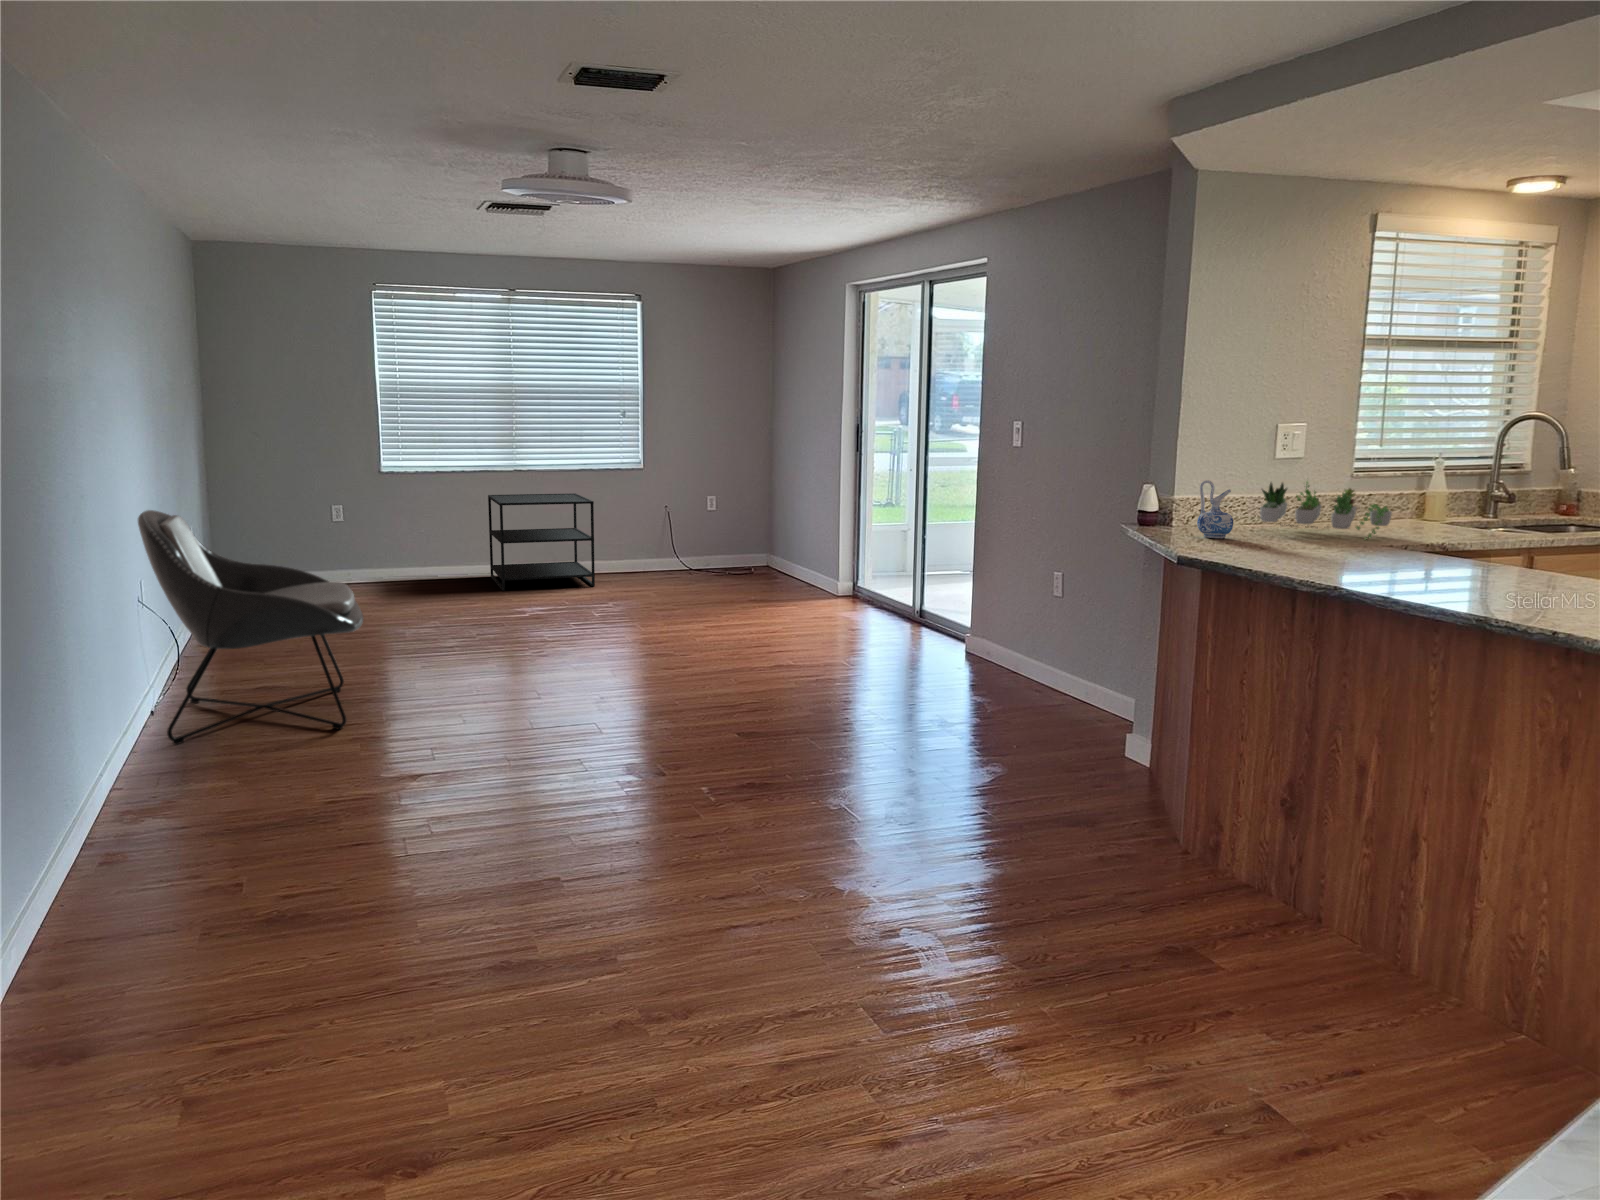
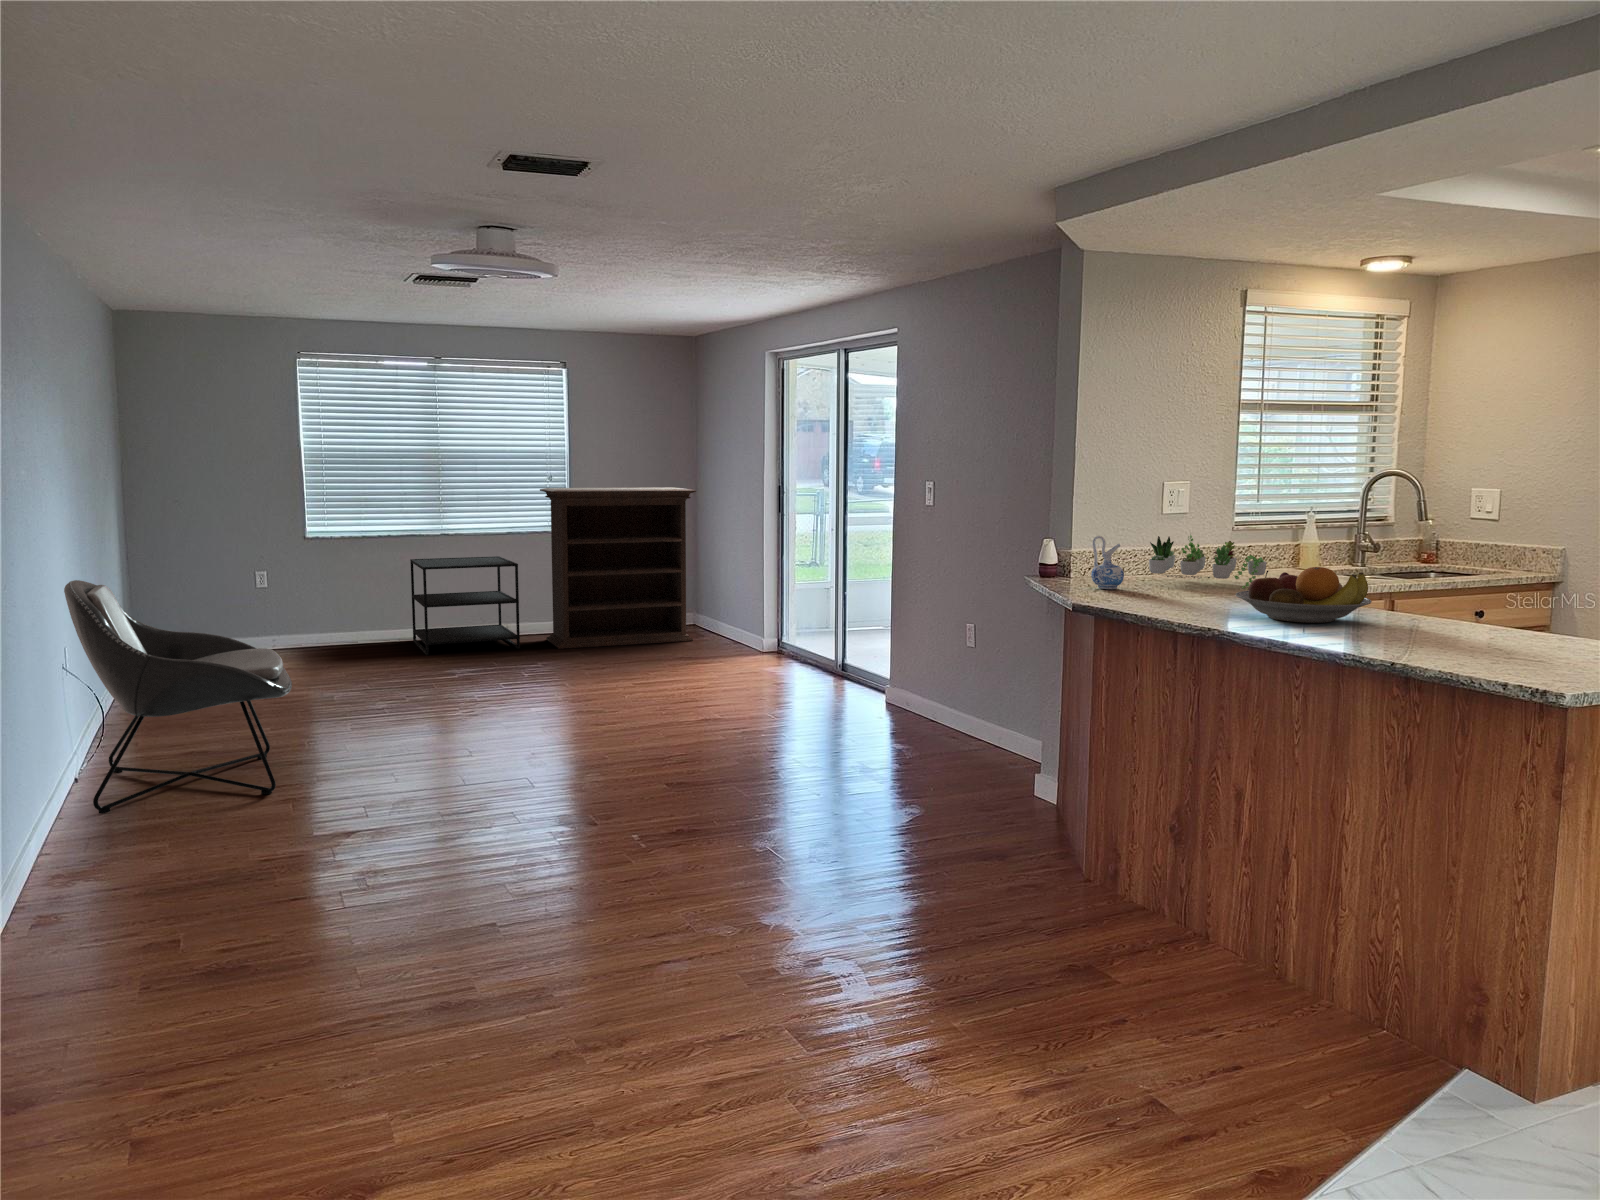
bookshelf: none [616,425,773,587] -> present [540,487,696,649]
fruit bowl: none [1367,518,1527,580] -> present [1236,567,1372,623]

